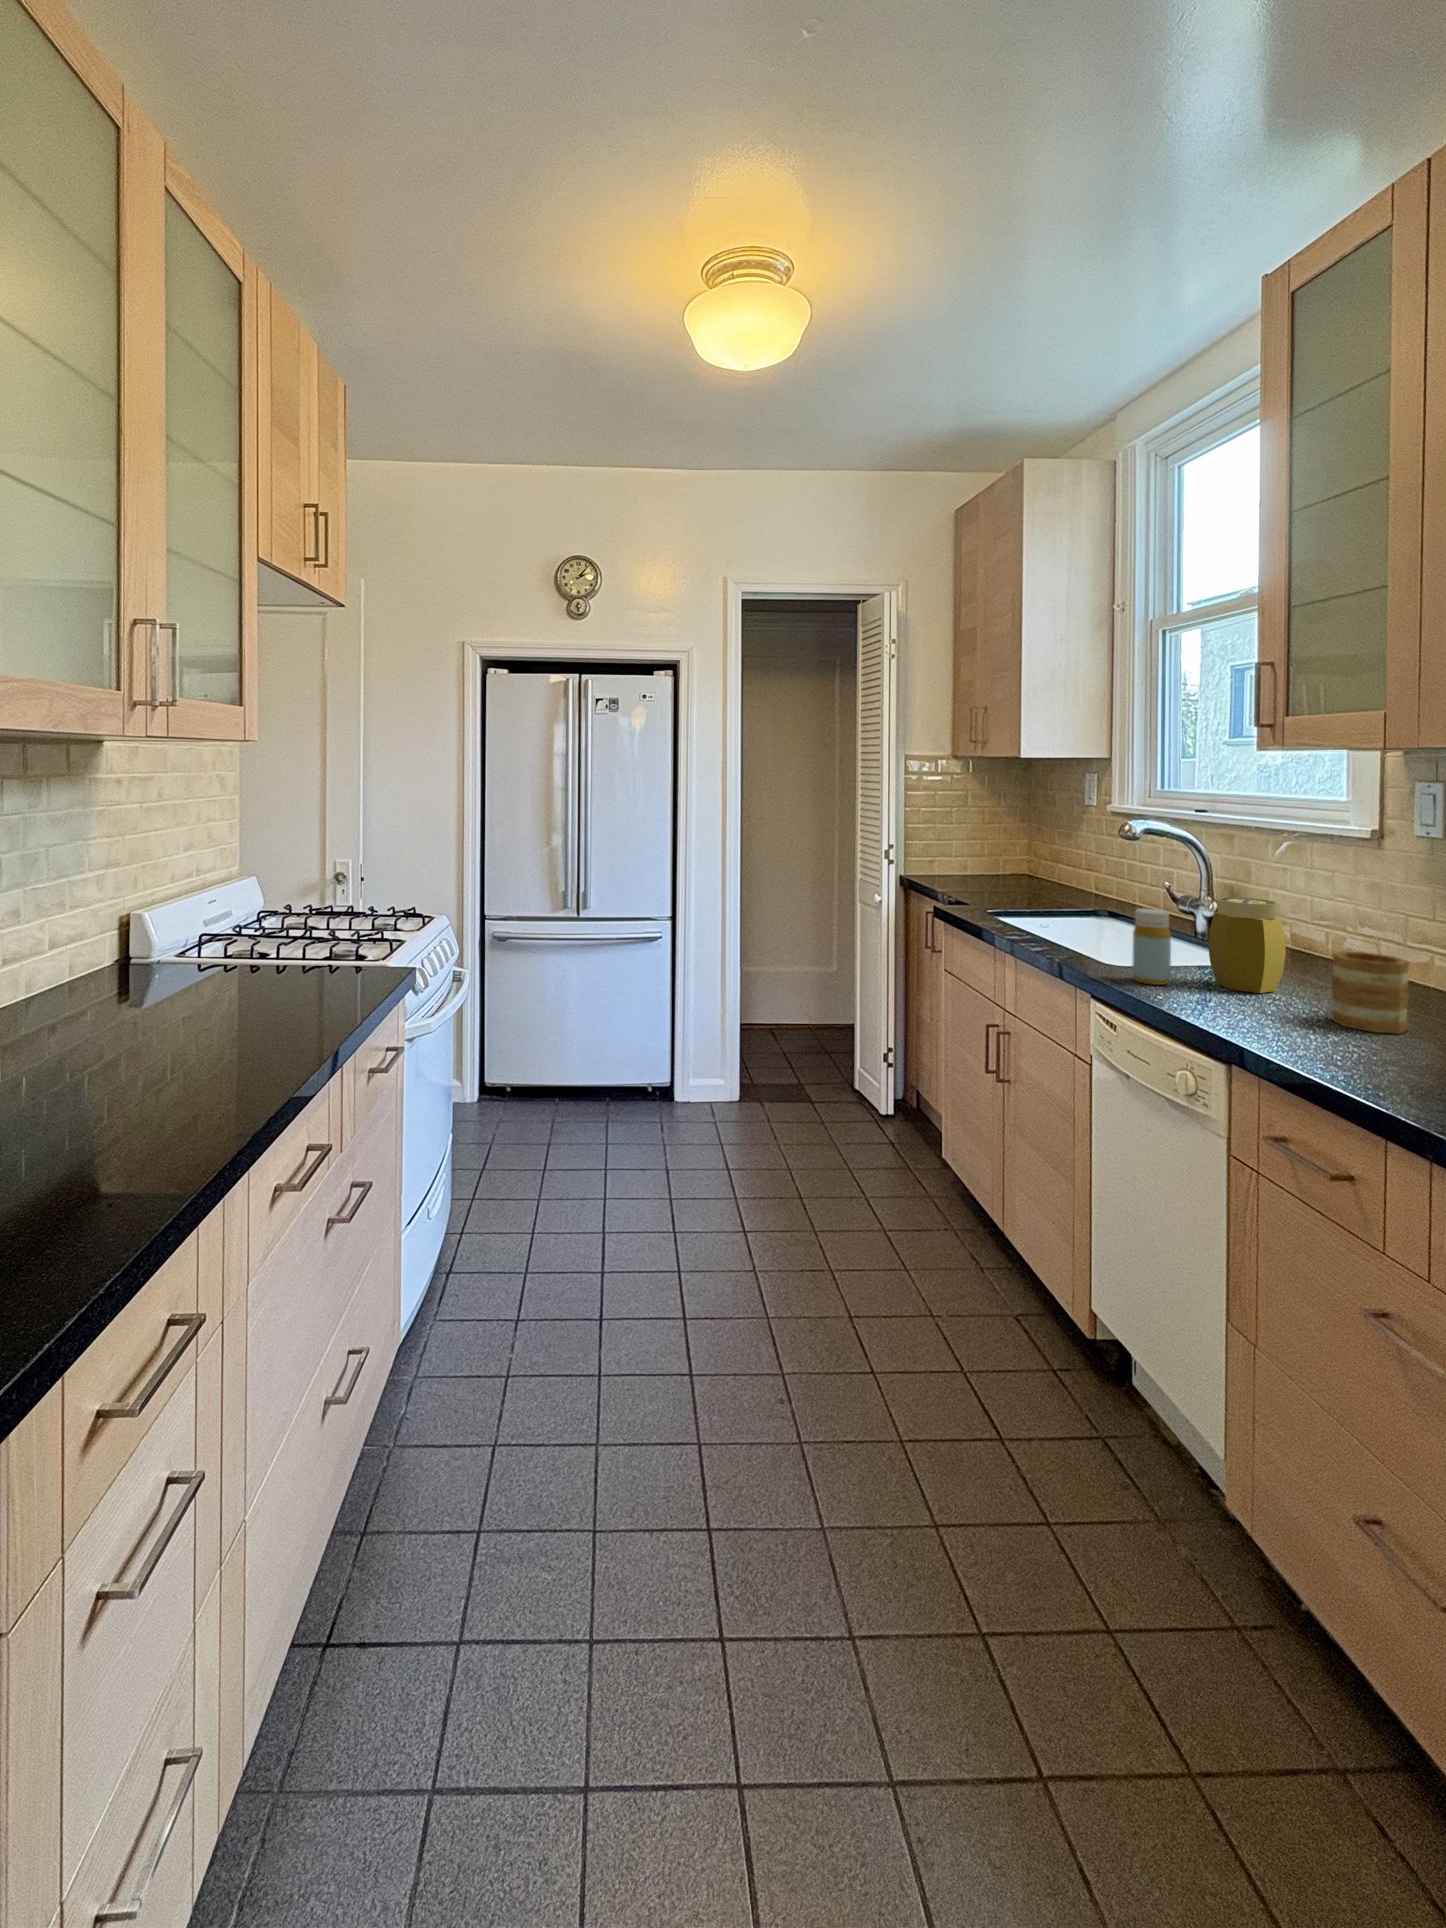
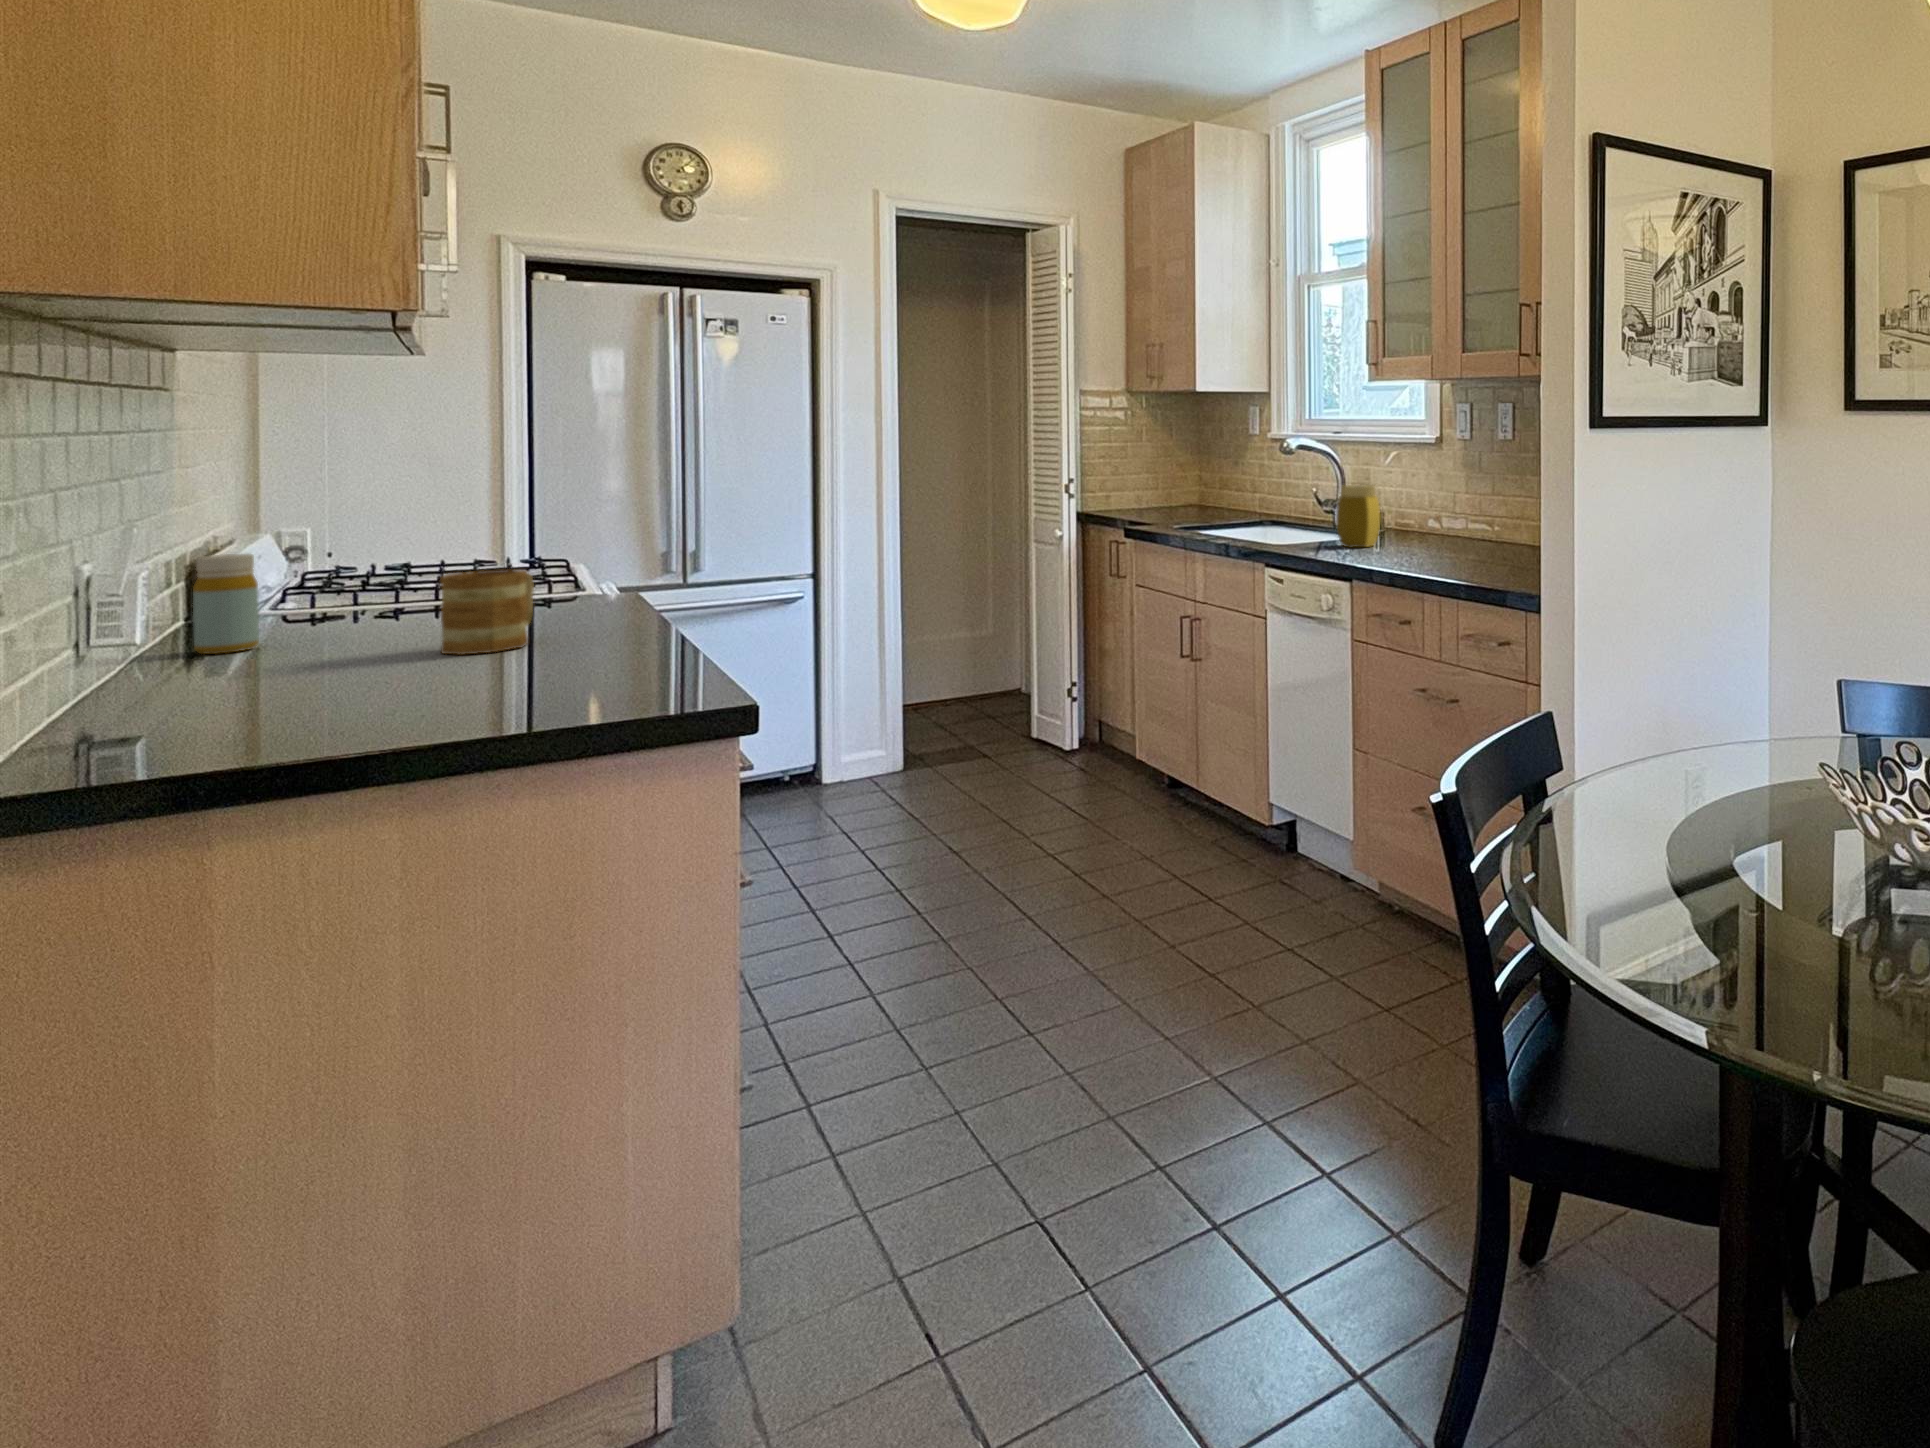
bottle: present [1132,908,1171,985] -> present [193,554,259,654]
mug: present [1331,951,1409,1034] -> present [440,569,534,655]

